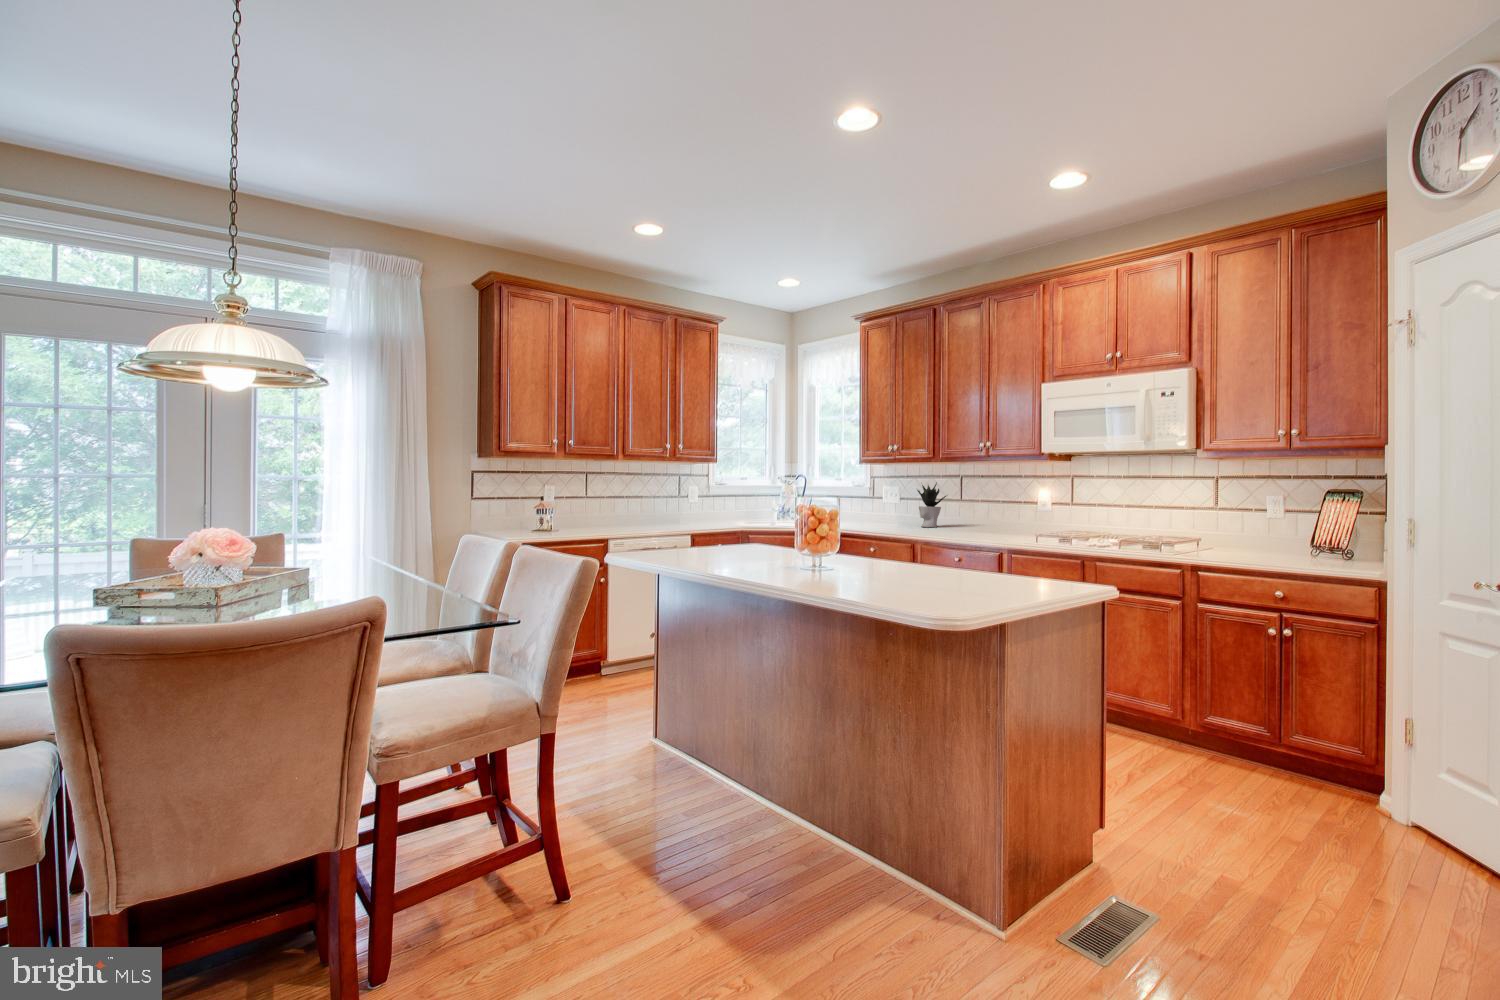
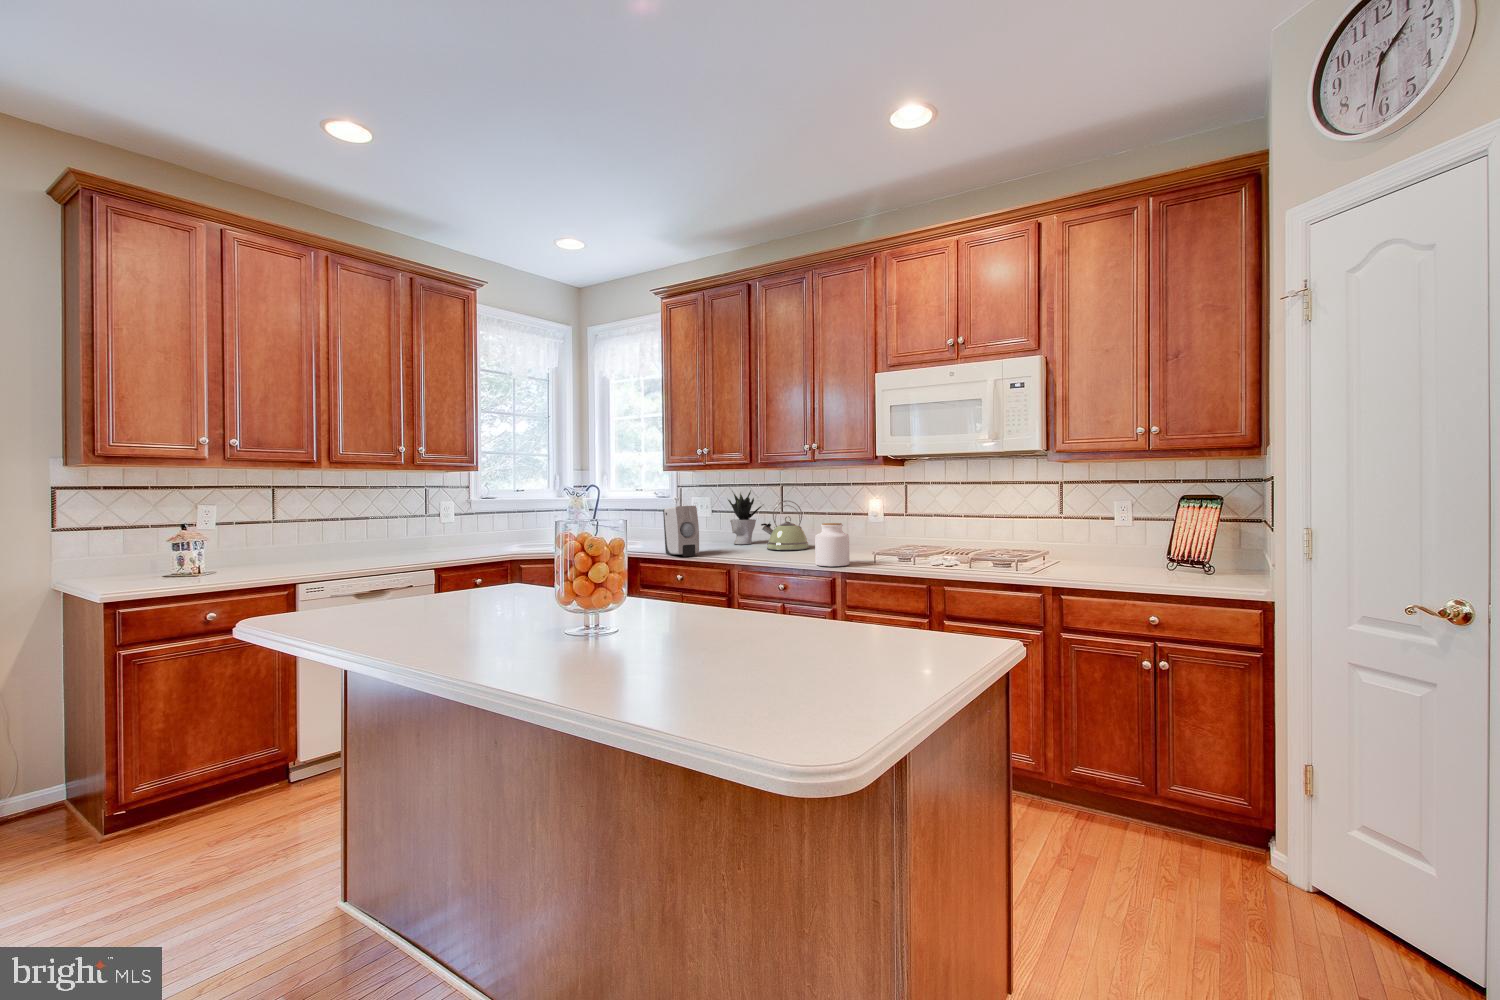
kettle: none [944,491,986,532] -> present [761,501,809,550]
soap dispenser: none [862,493,891,534] -> present [663,506,699,557]
jar: none [986,509,1015,543] -> present [815,523,850,566]

